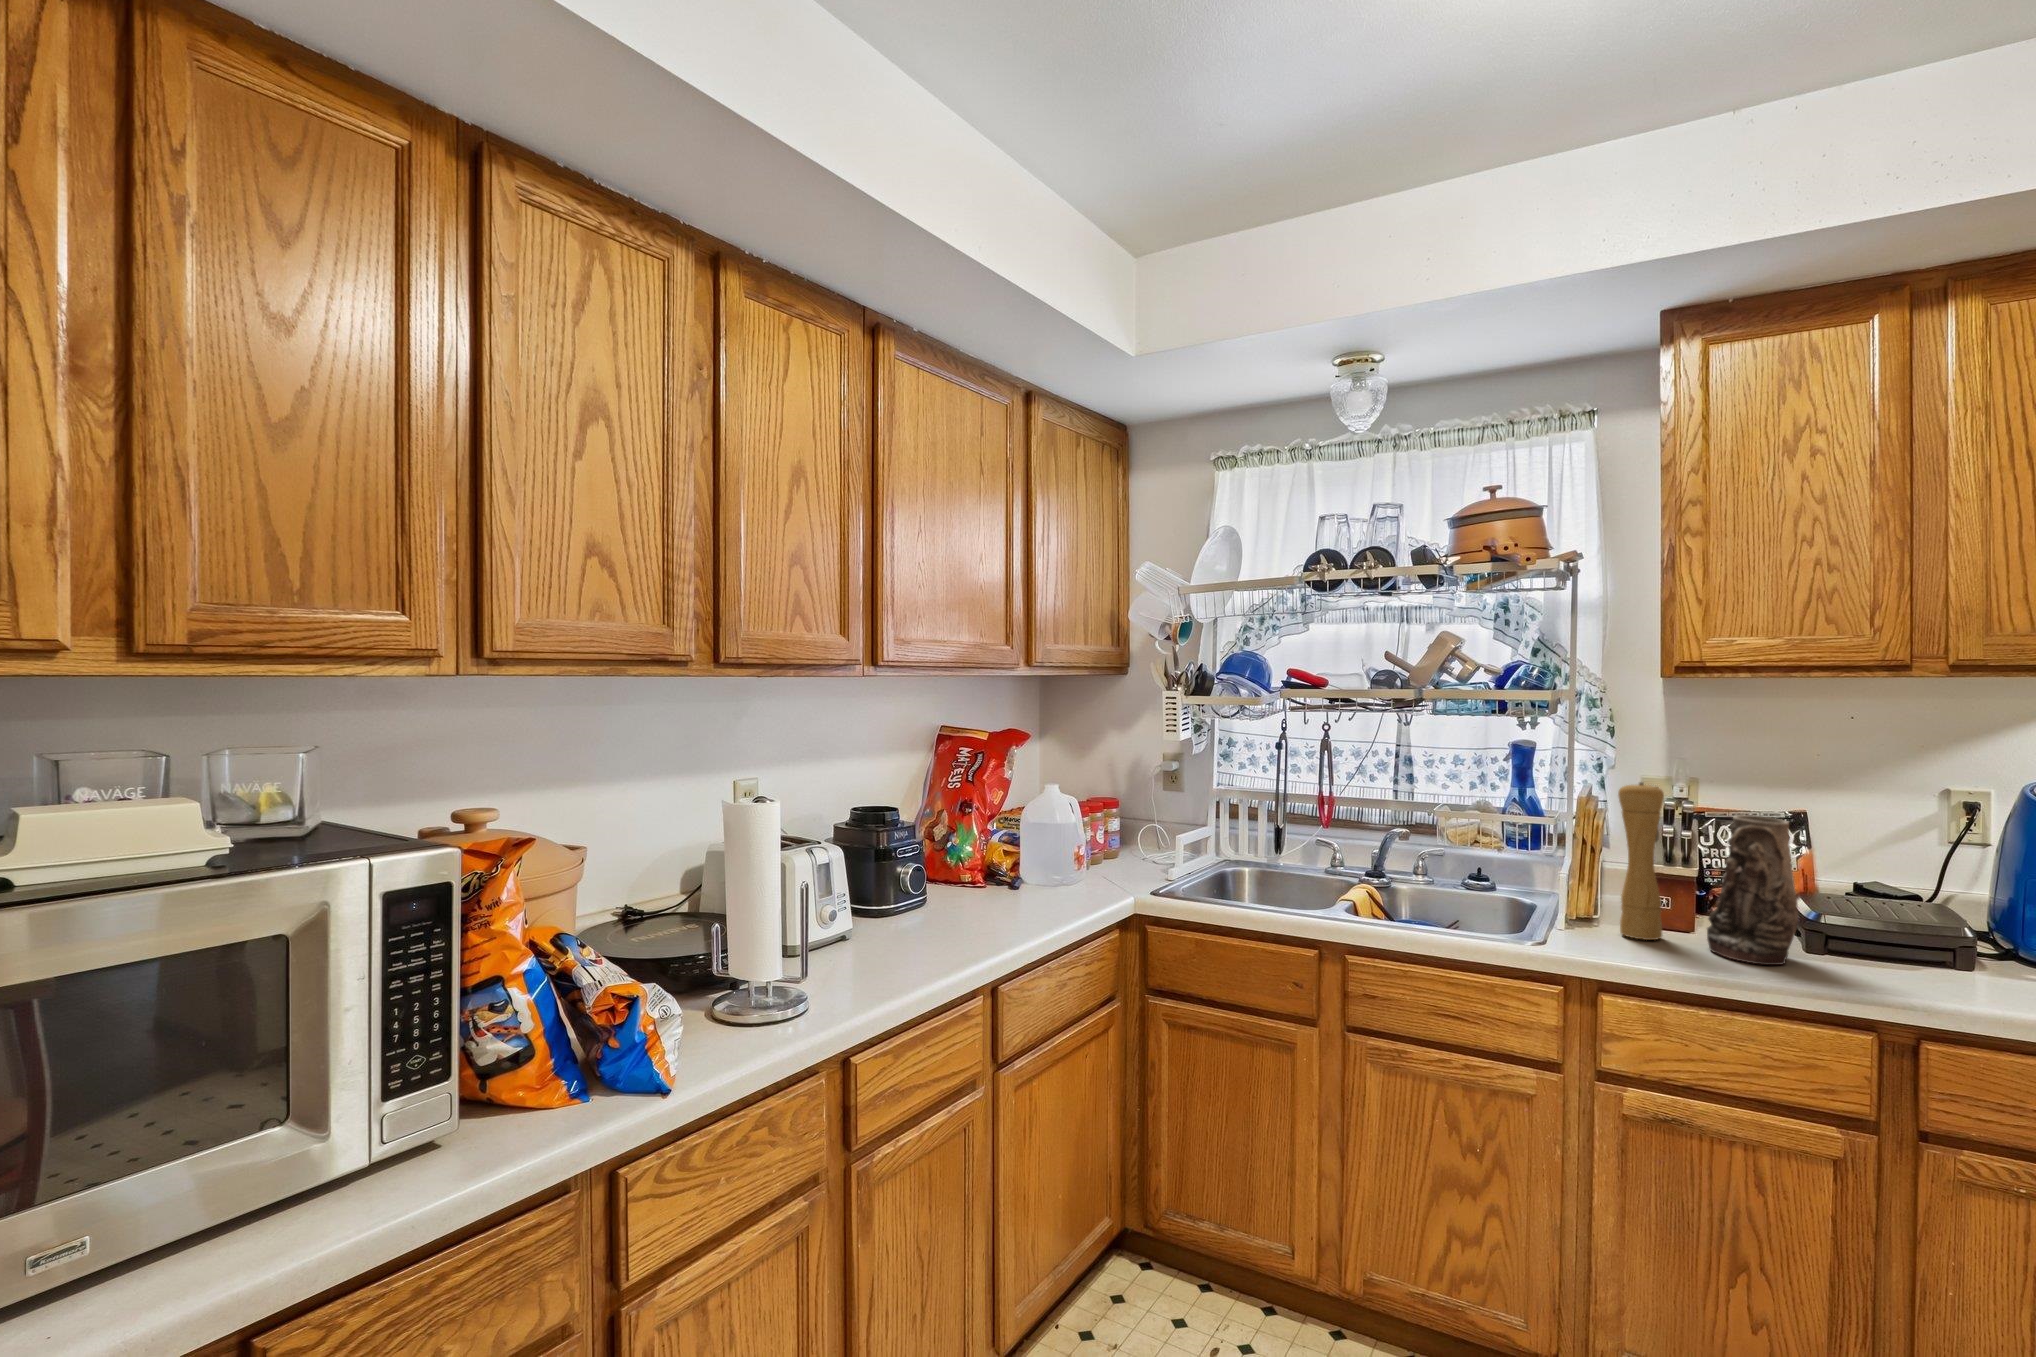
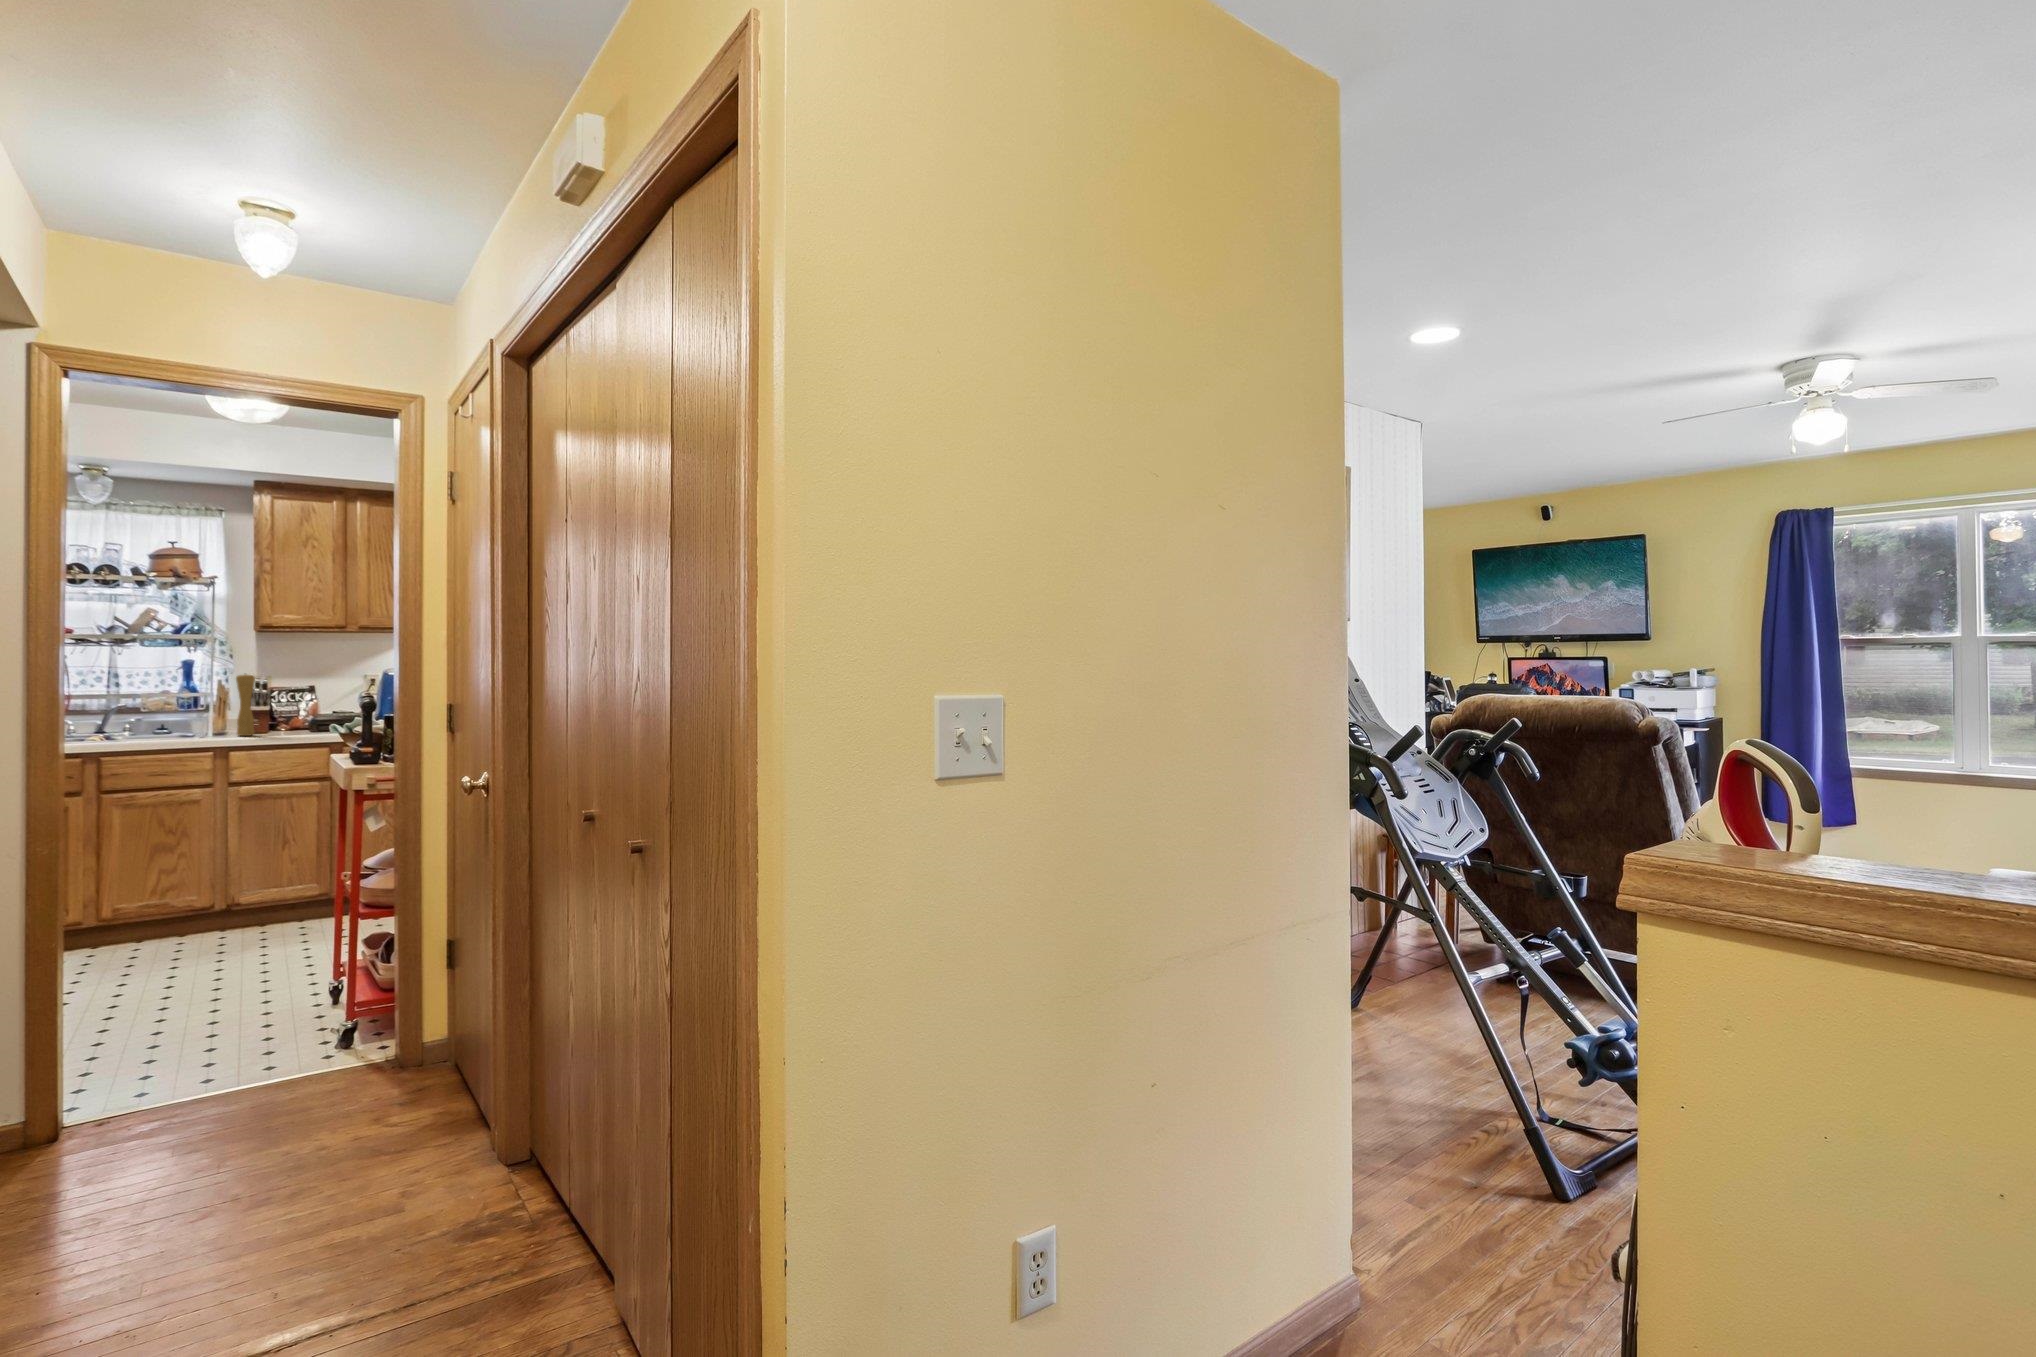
vase: present [1707,815,1798,965] -> none [272,684,305,736]

